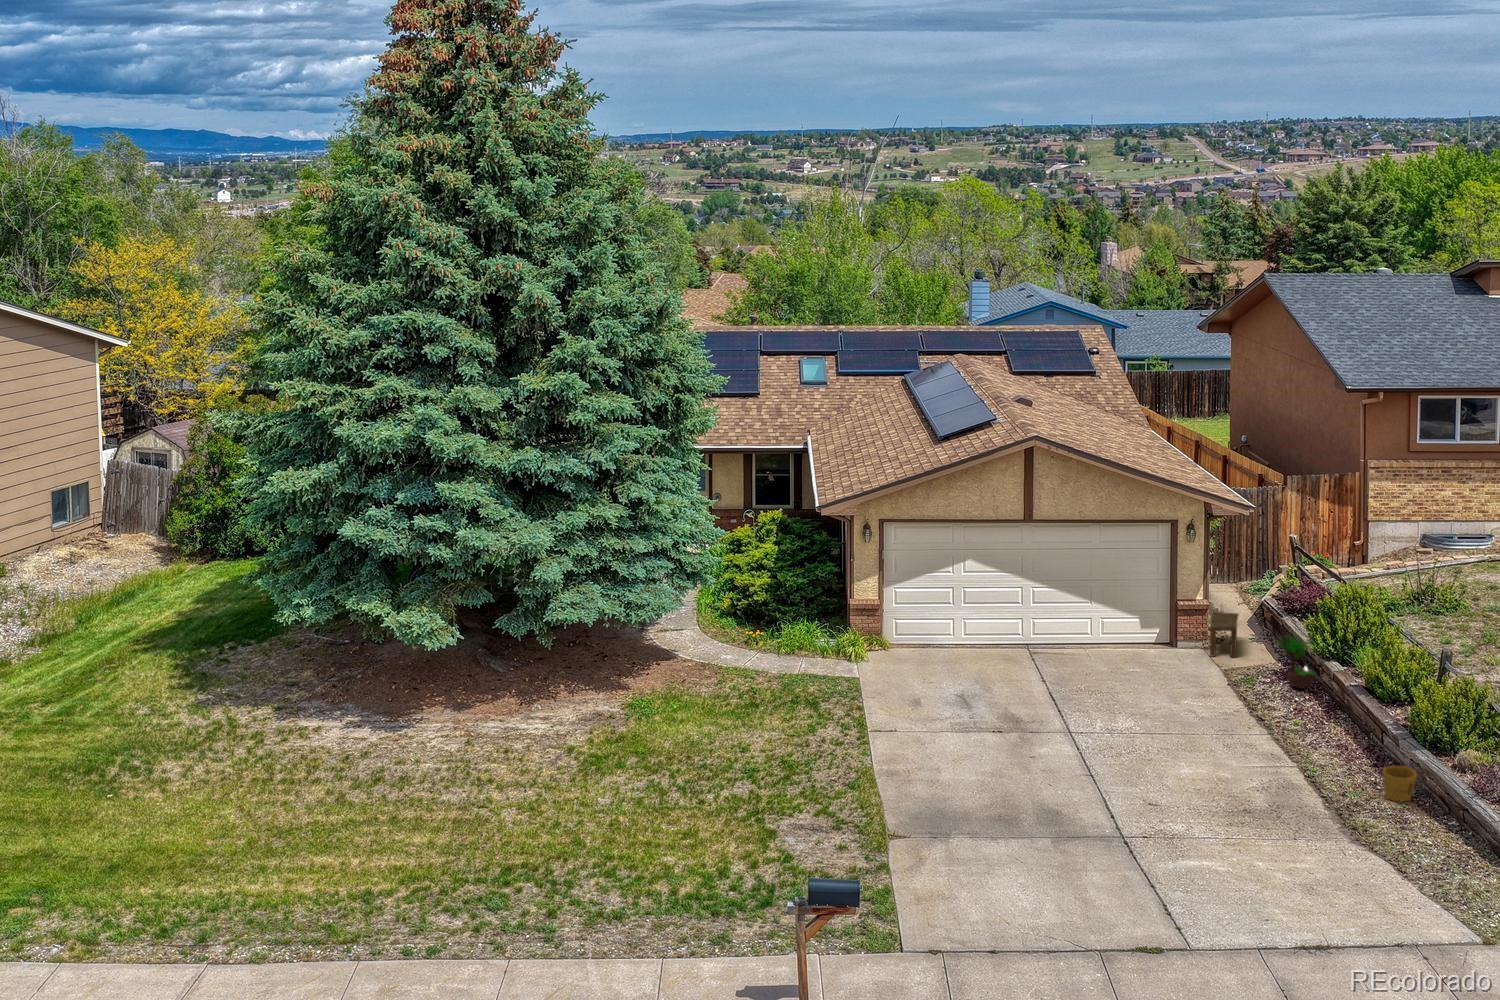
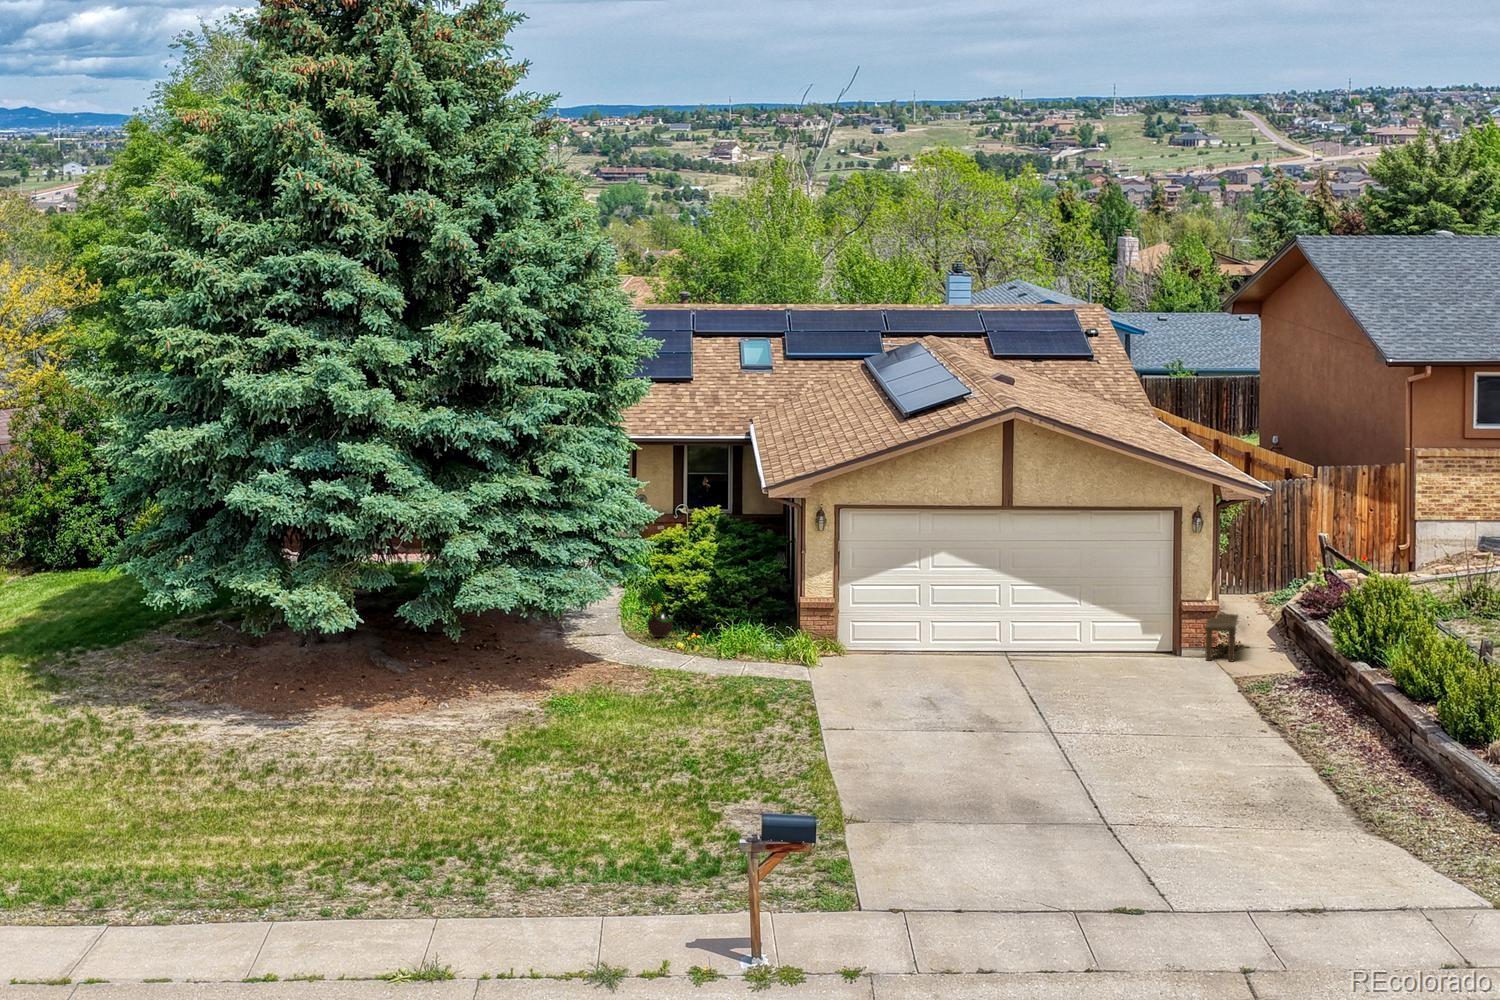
potted tree: present [1279,633,1314,688] -> present [639,587,673,637]
bucket: present [1382,766,1417,802] -> none [1377,748,1421,785]

